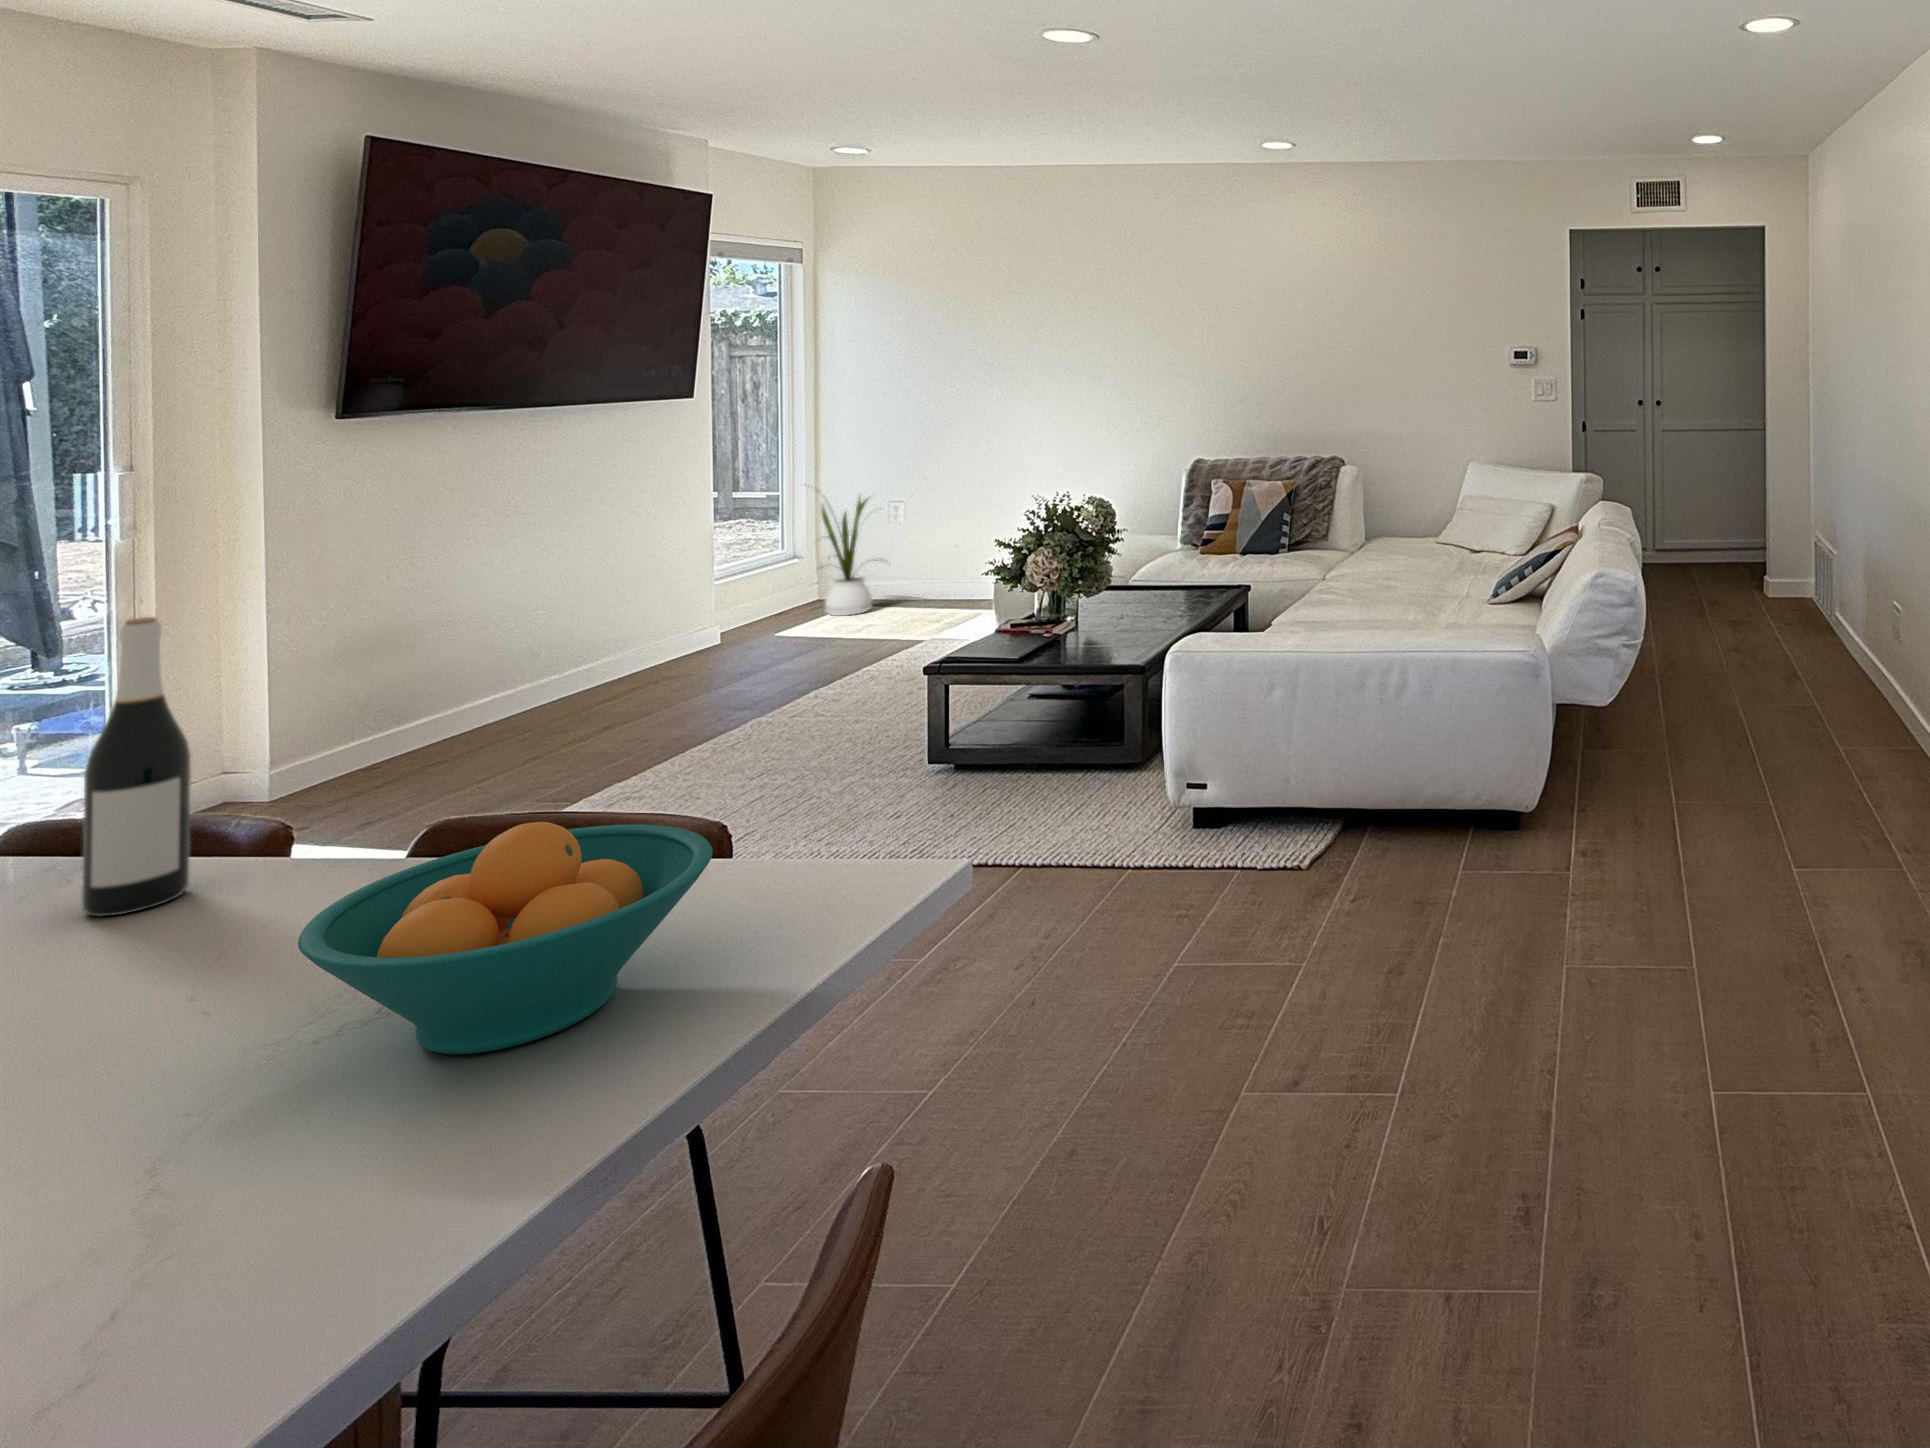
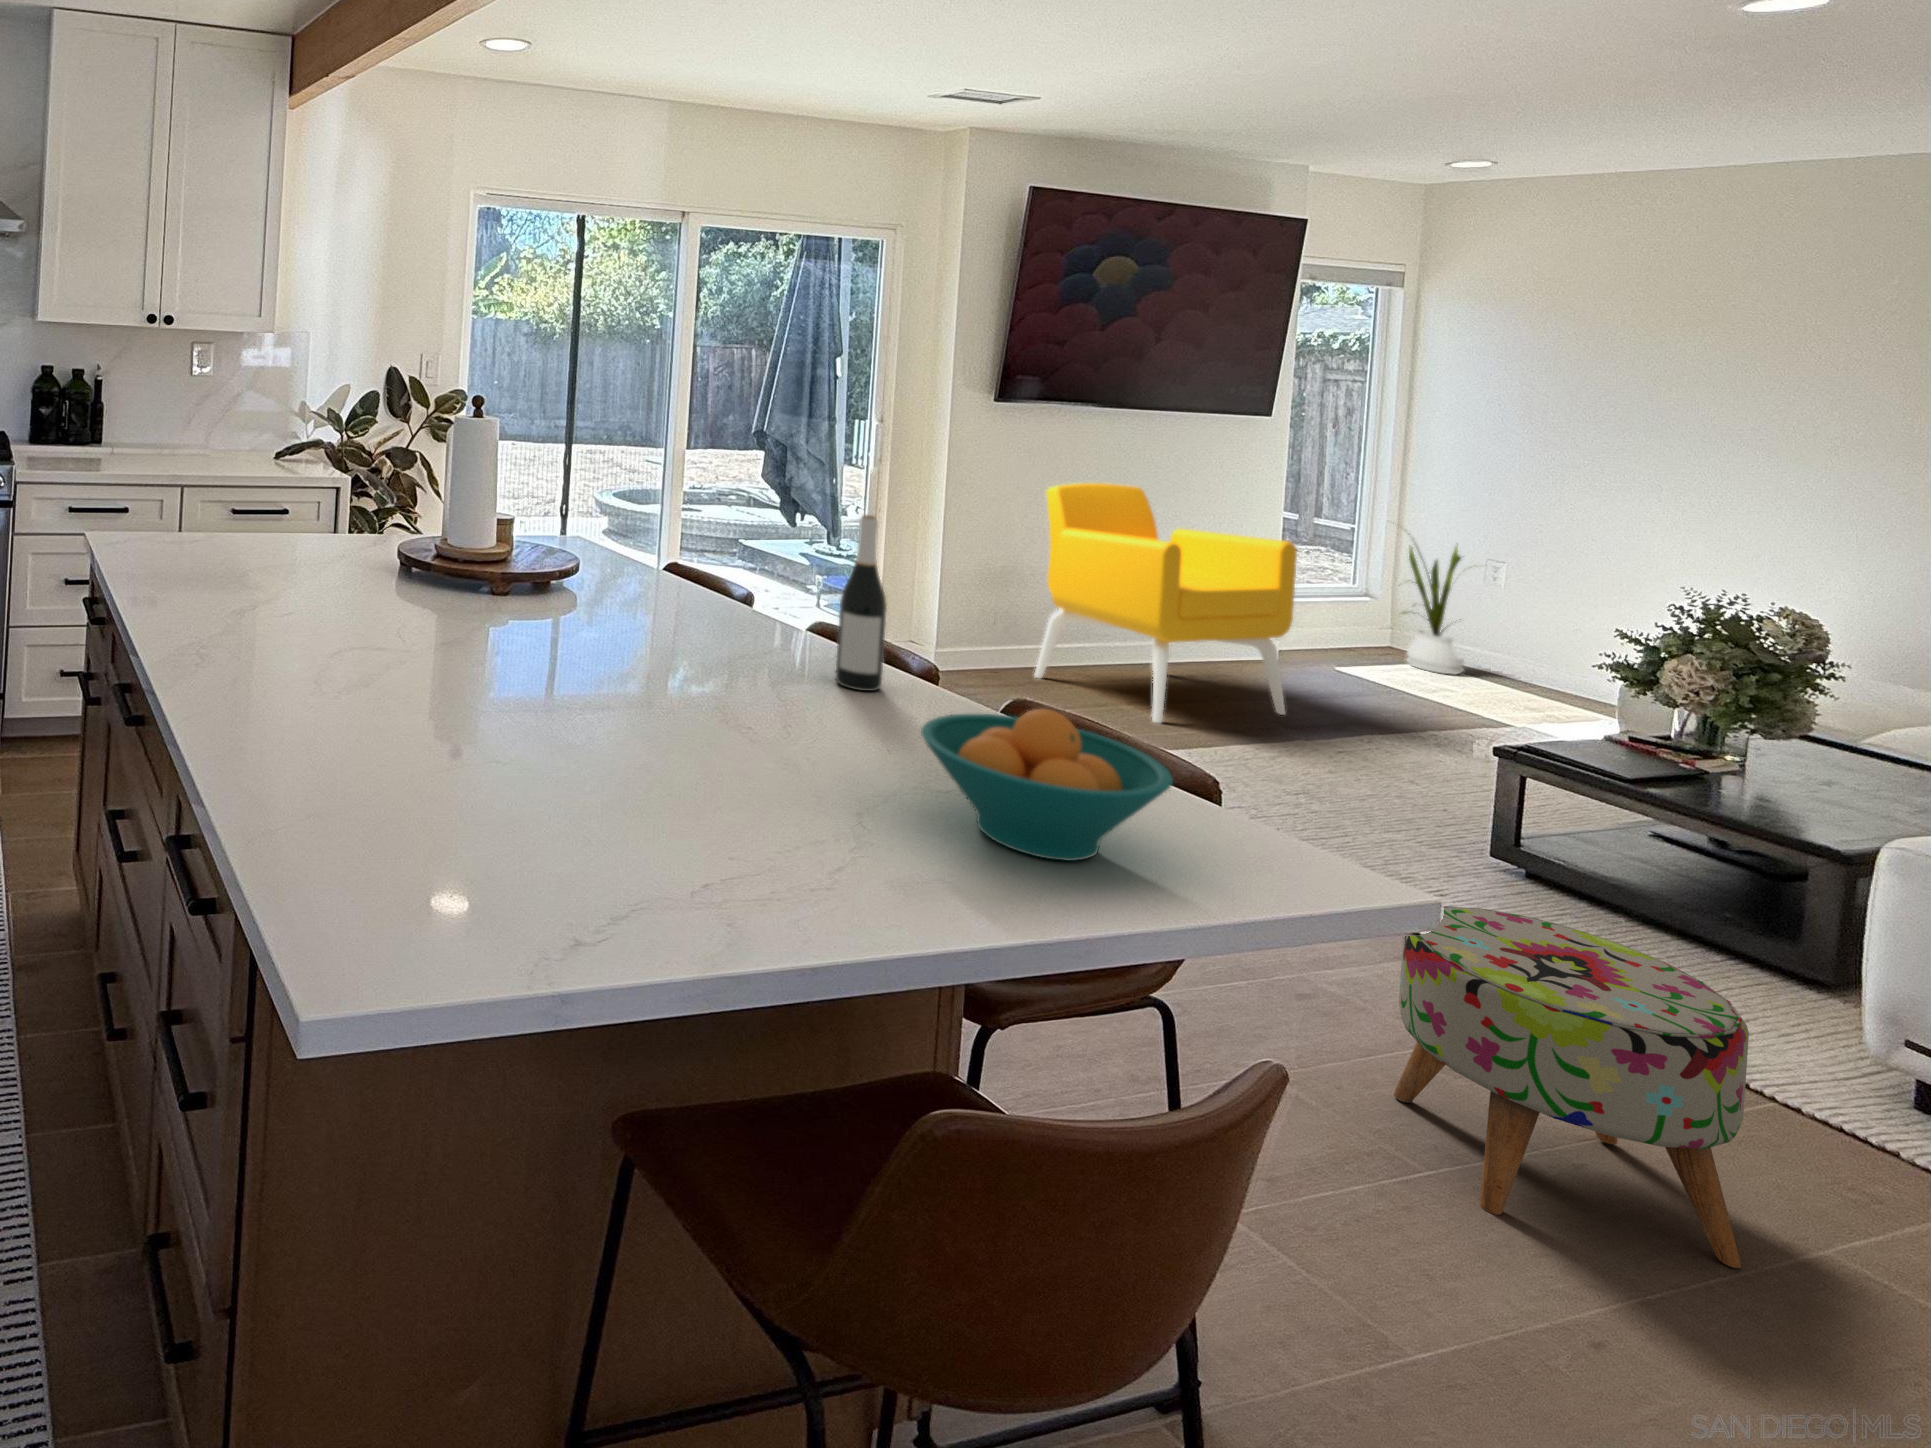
armchair: none [420,497,729,761] -> present [1035,483,1297,723]
ottoman: none [887,803,1140,1102] -> present [1393,906,1749,1268]

